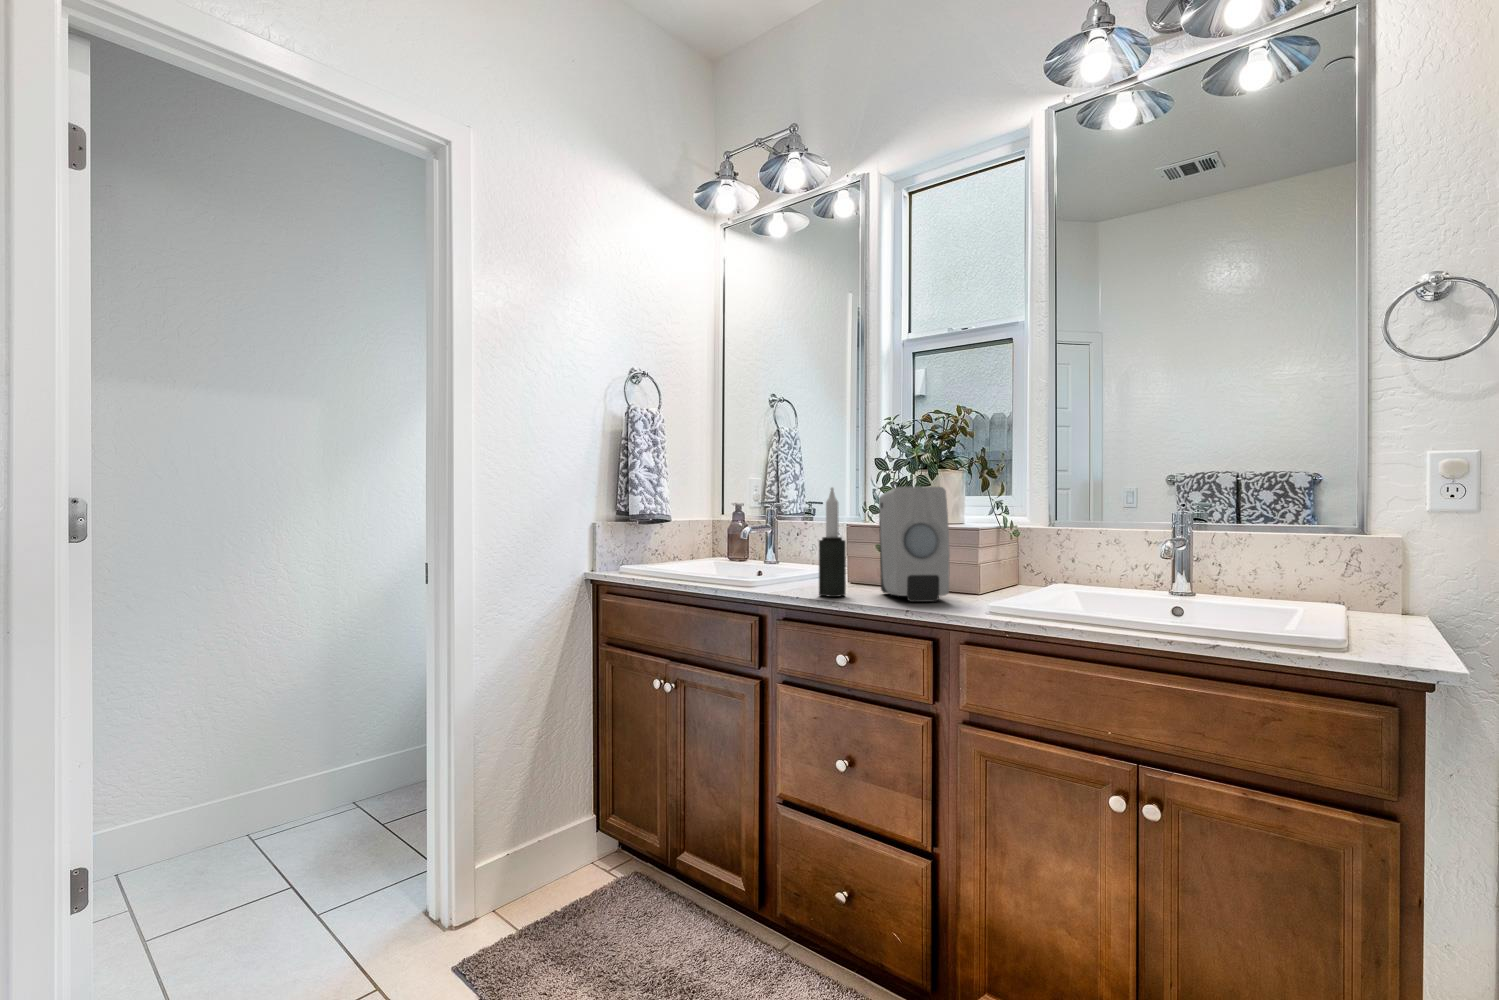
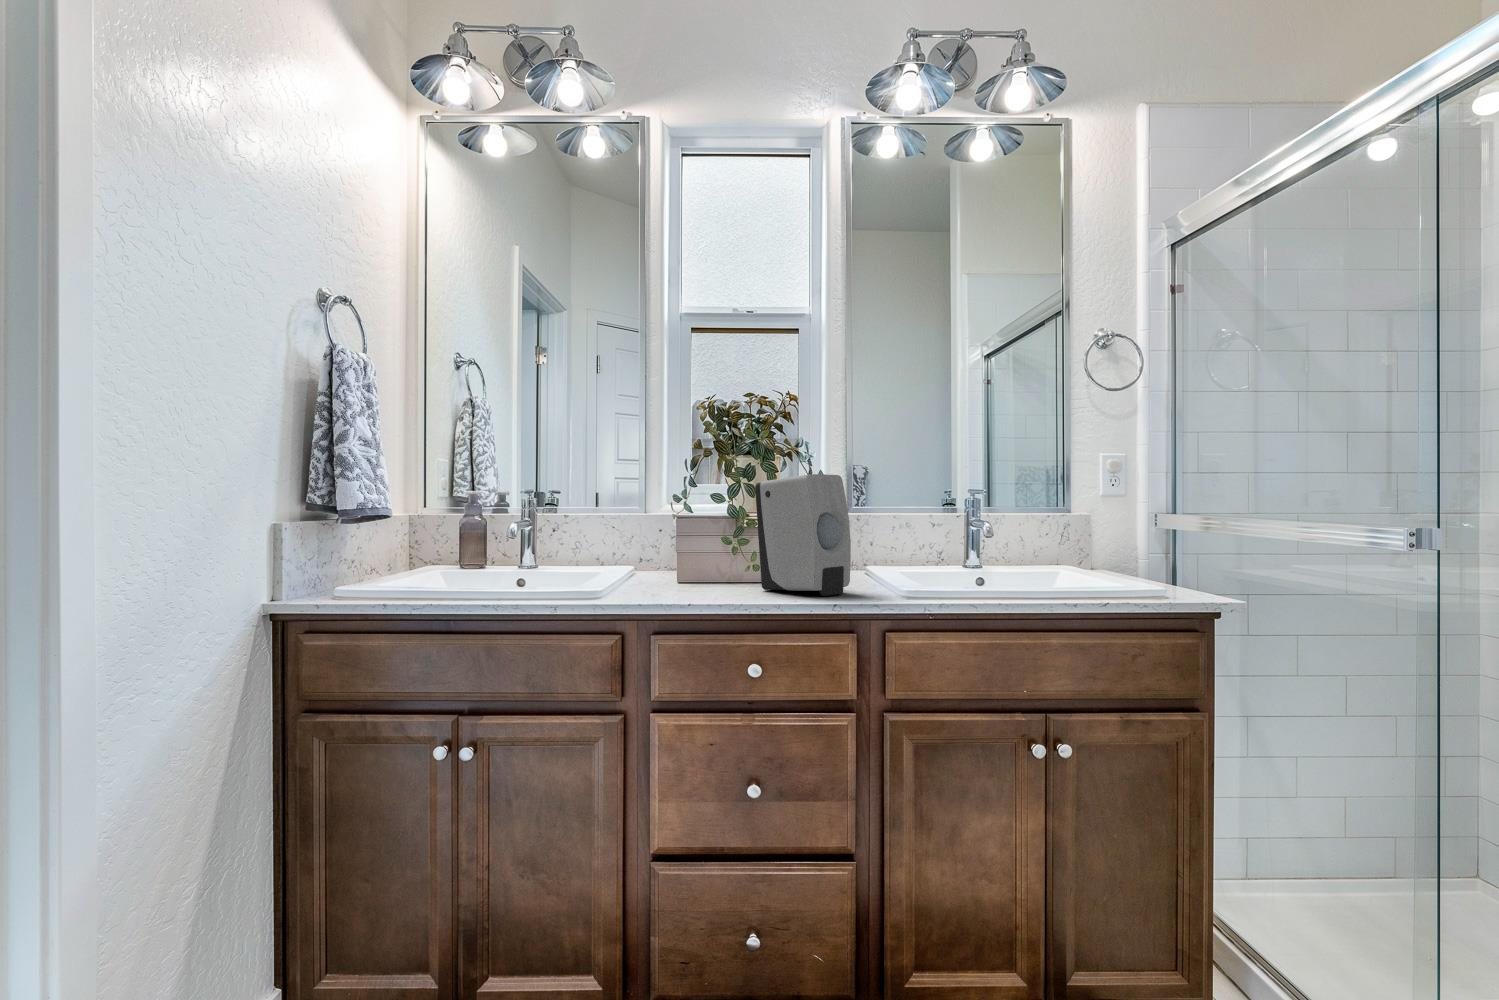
candle: present [819,488,846,597] -> none [717,473,744,599]

